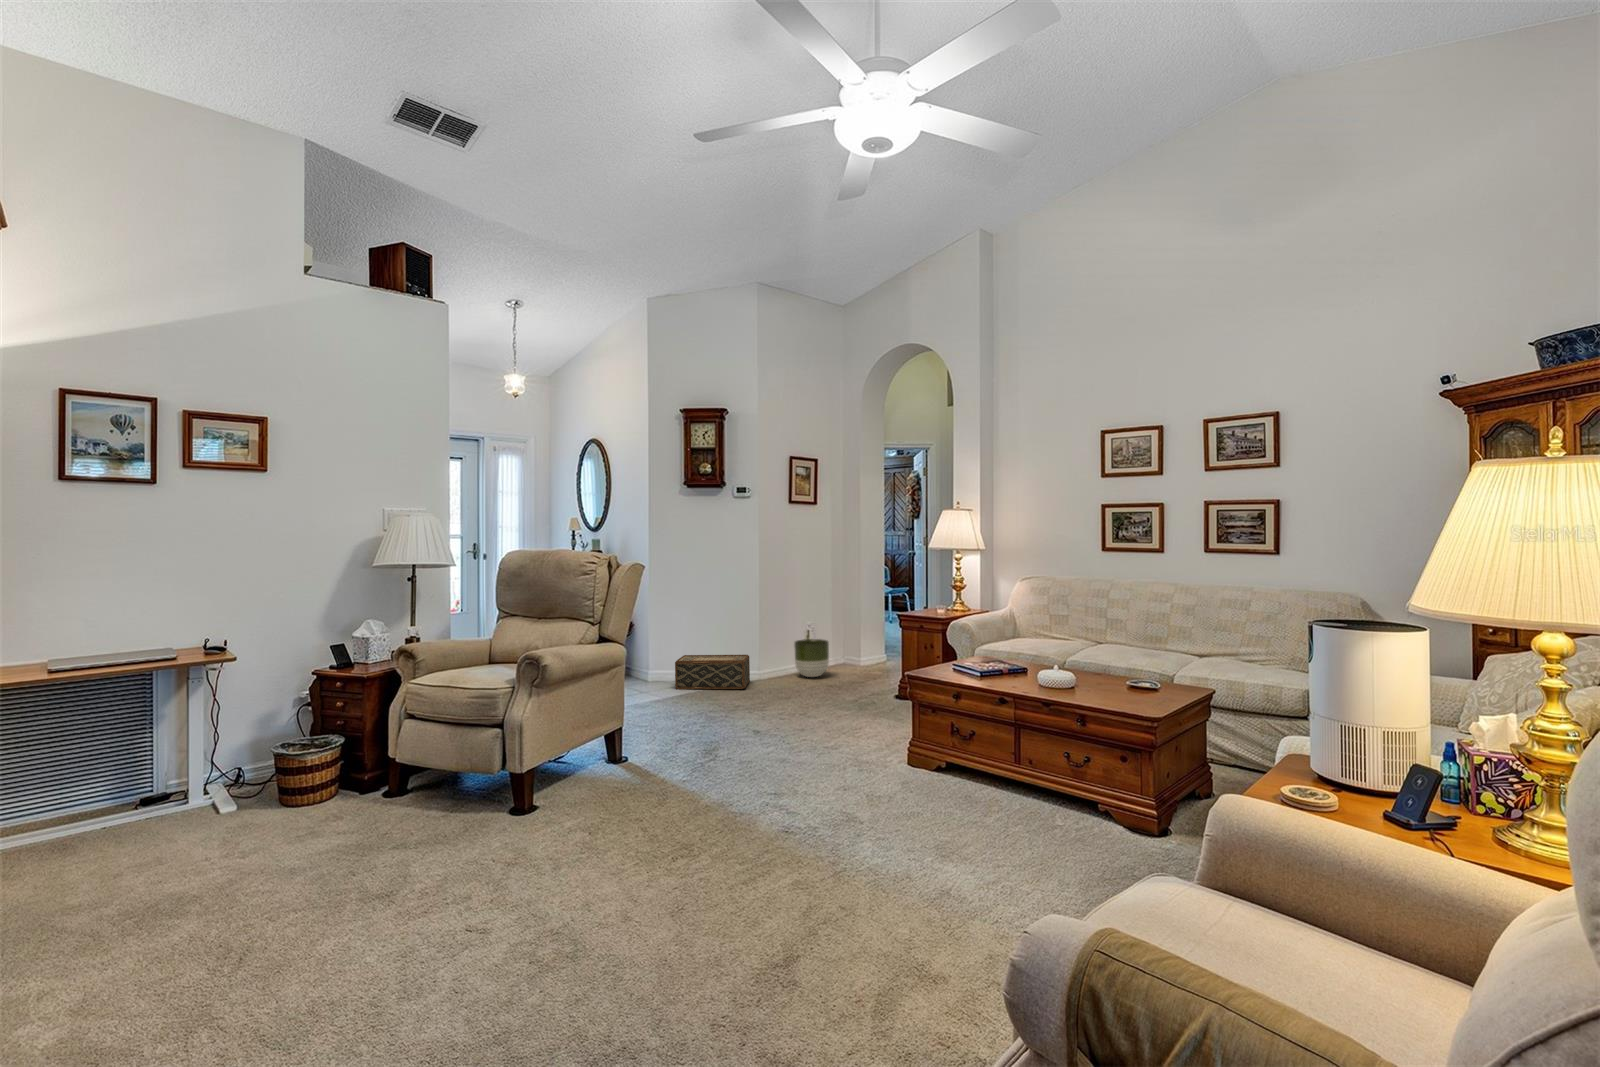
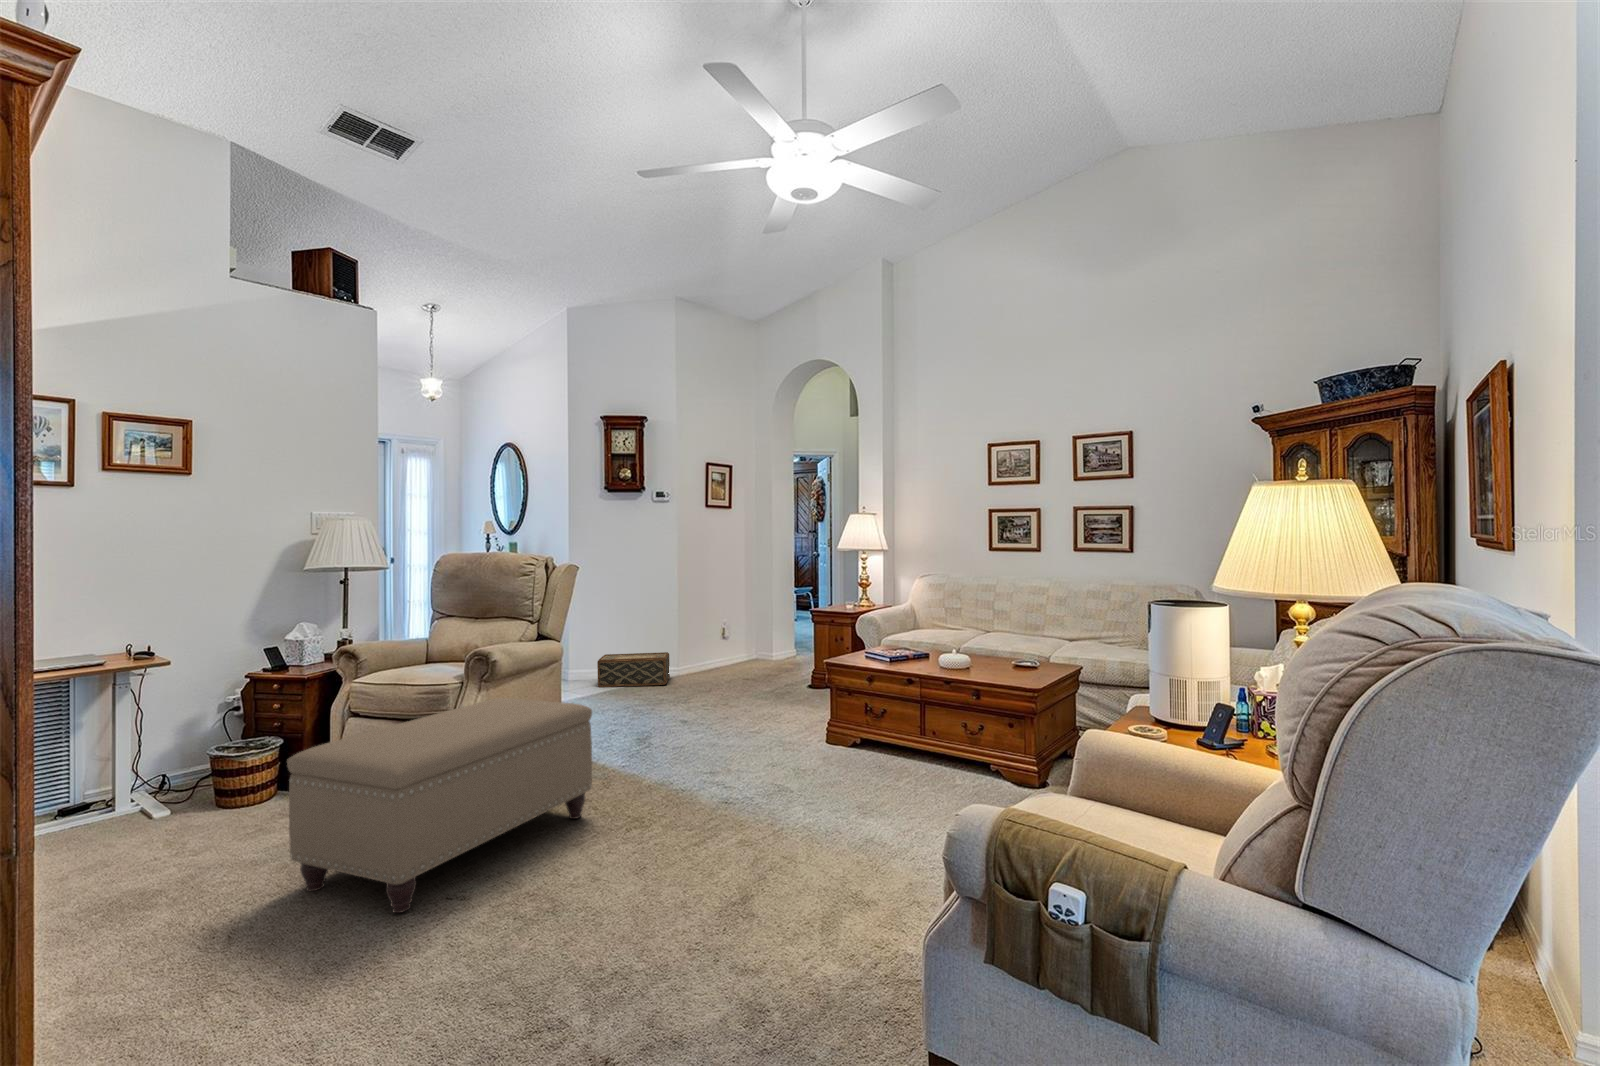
planter: present [794,639,829,677] -> none [712,636,744,672]
ottoman: none [312,705,640,946] -> present [287,698,592,913]

